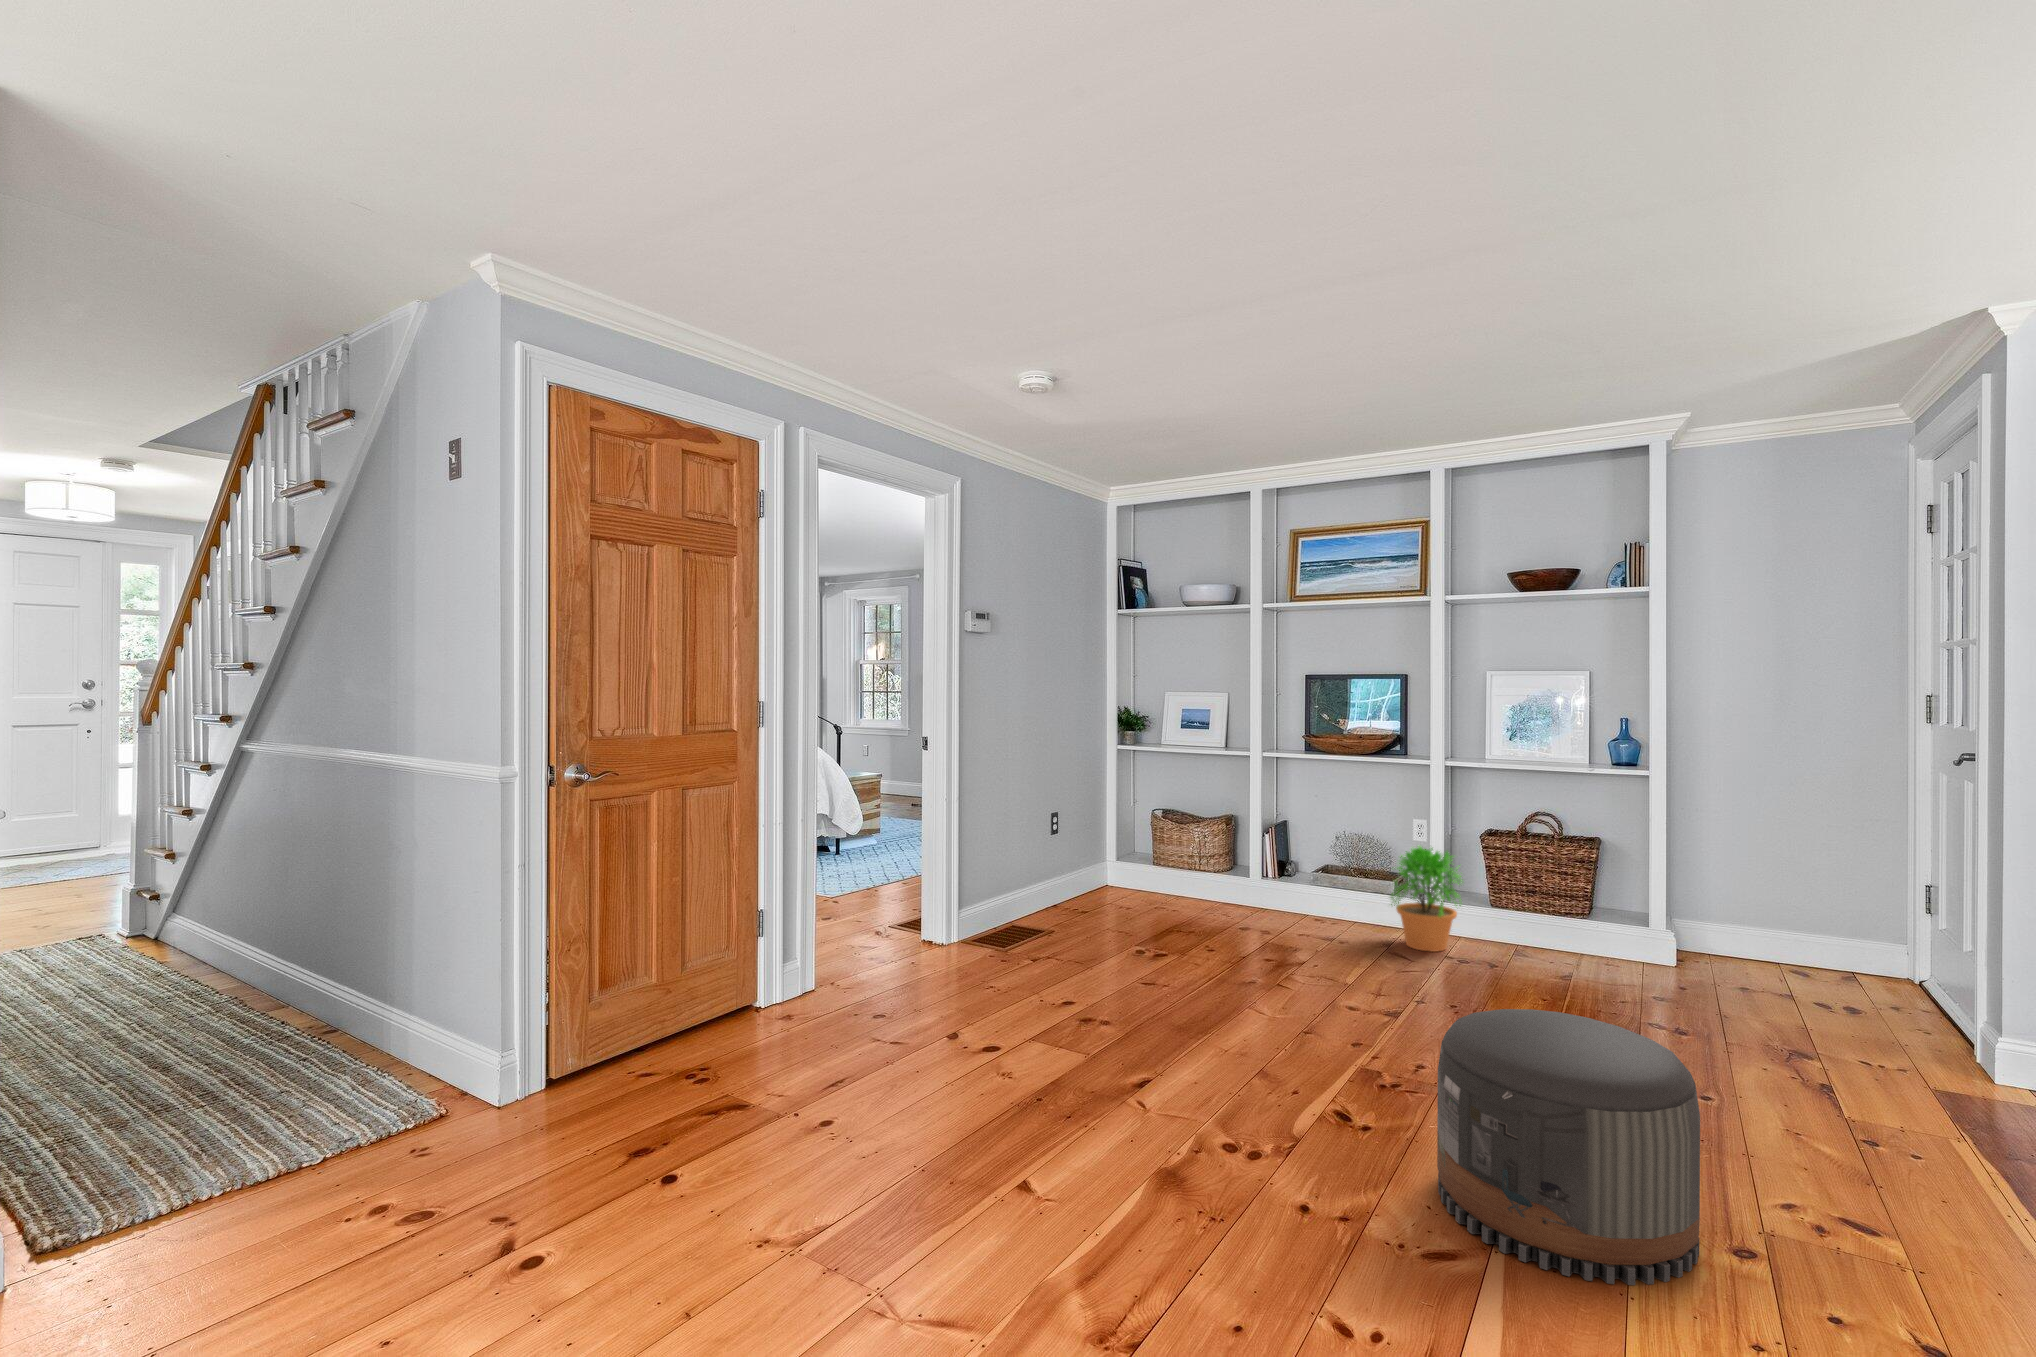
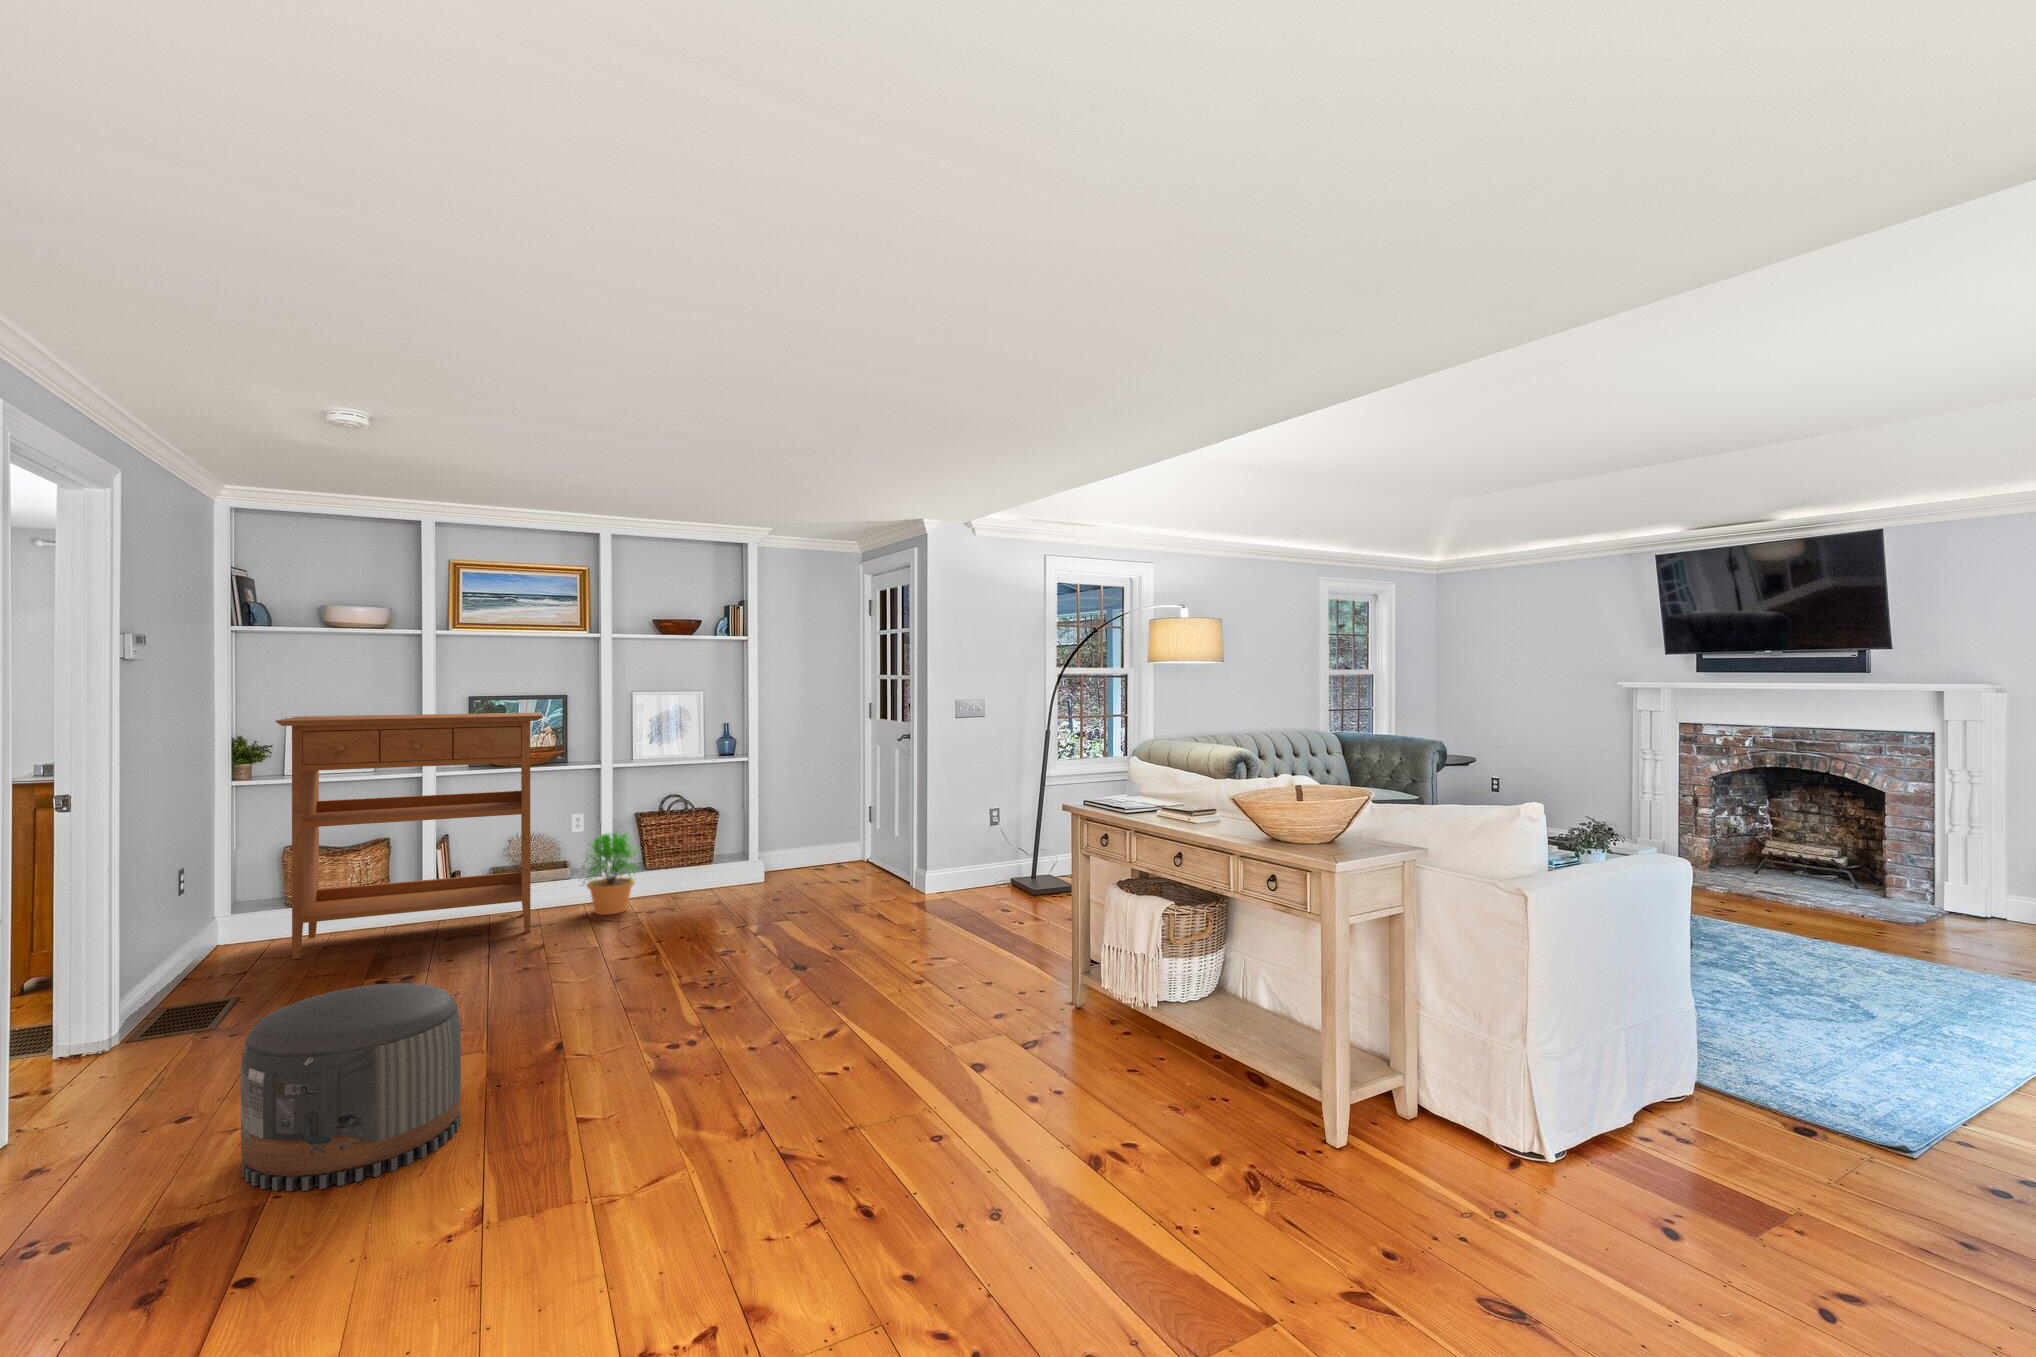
console table: none [1107,690,1357,946] -> present [275,713,542,959]
pouf: present [1437,1009,1700,1285] -> present [241,983,461,1191]

